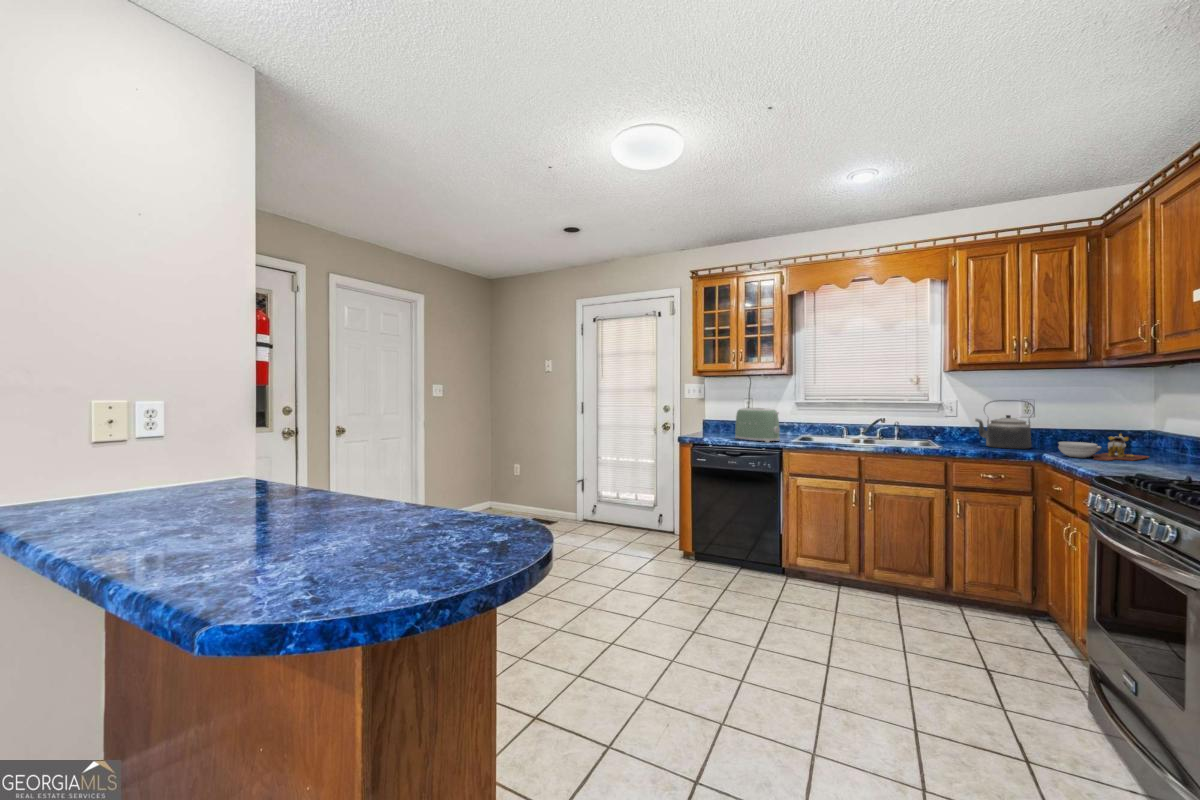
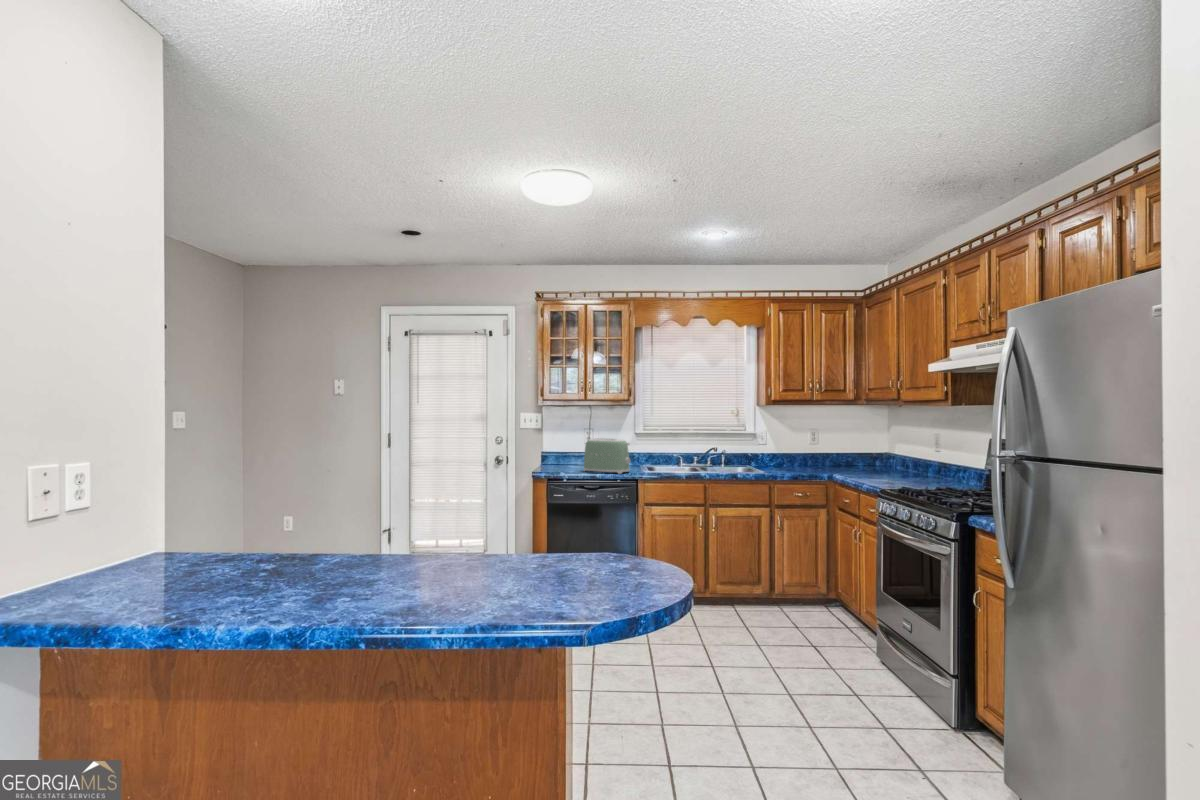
kettle: present [975,400,1034,449] -> none [780,430,819,471]
cutting board: present [1059,434,1149,461] -> none [840,456,889,478]

